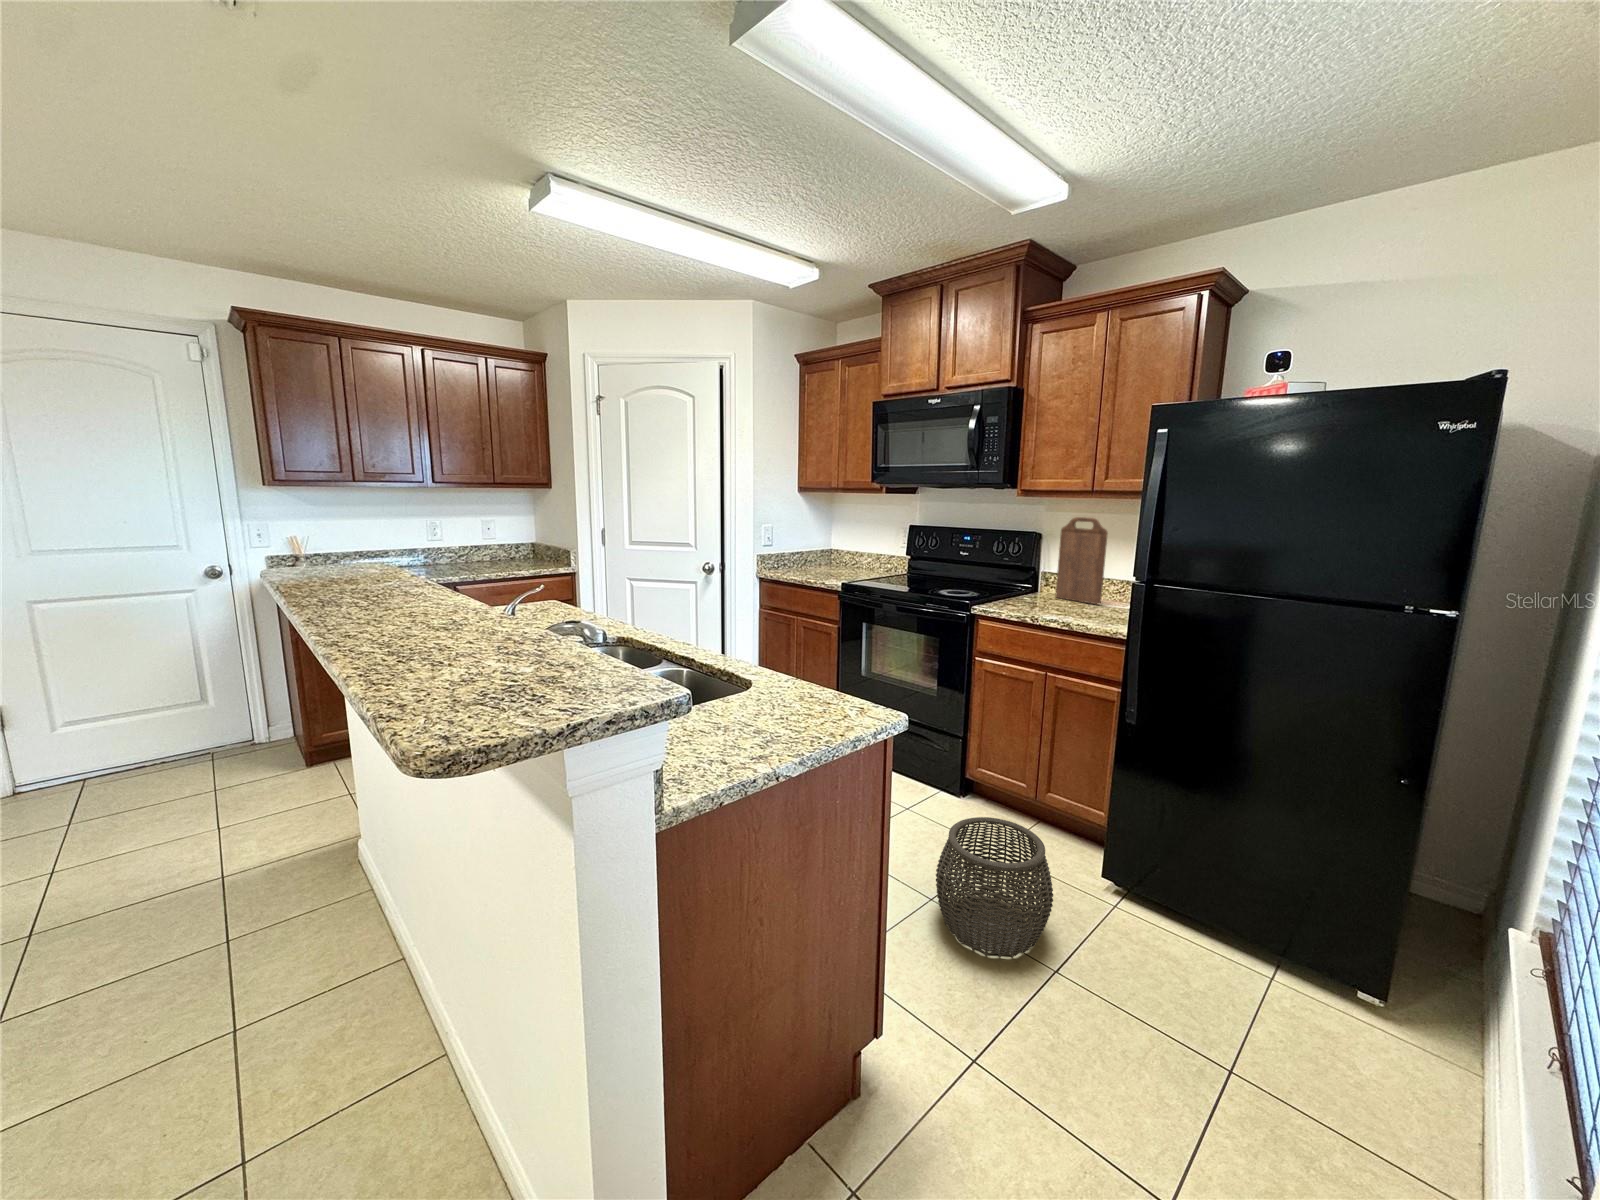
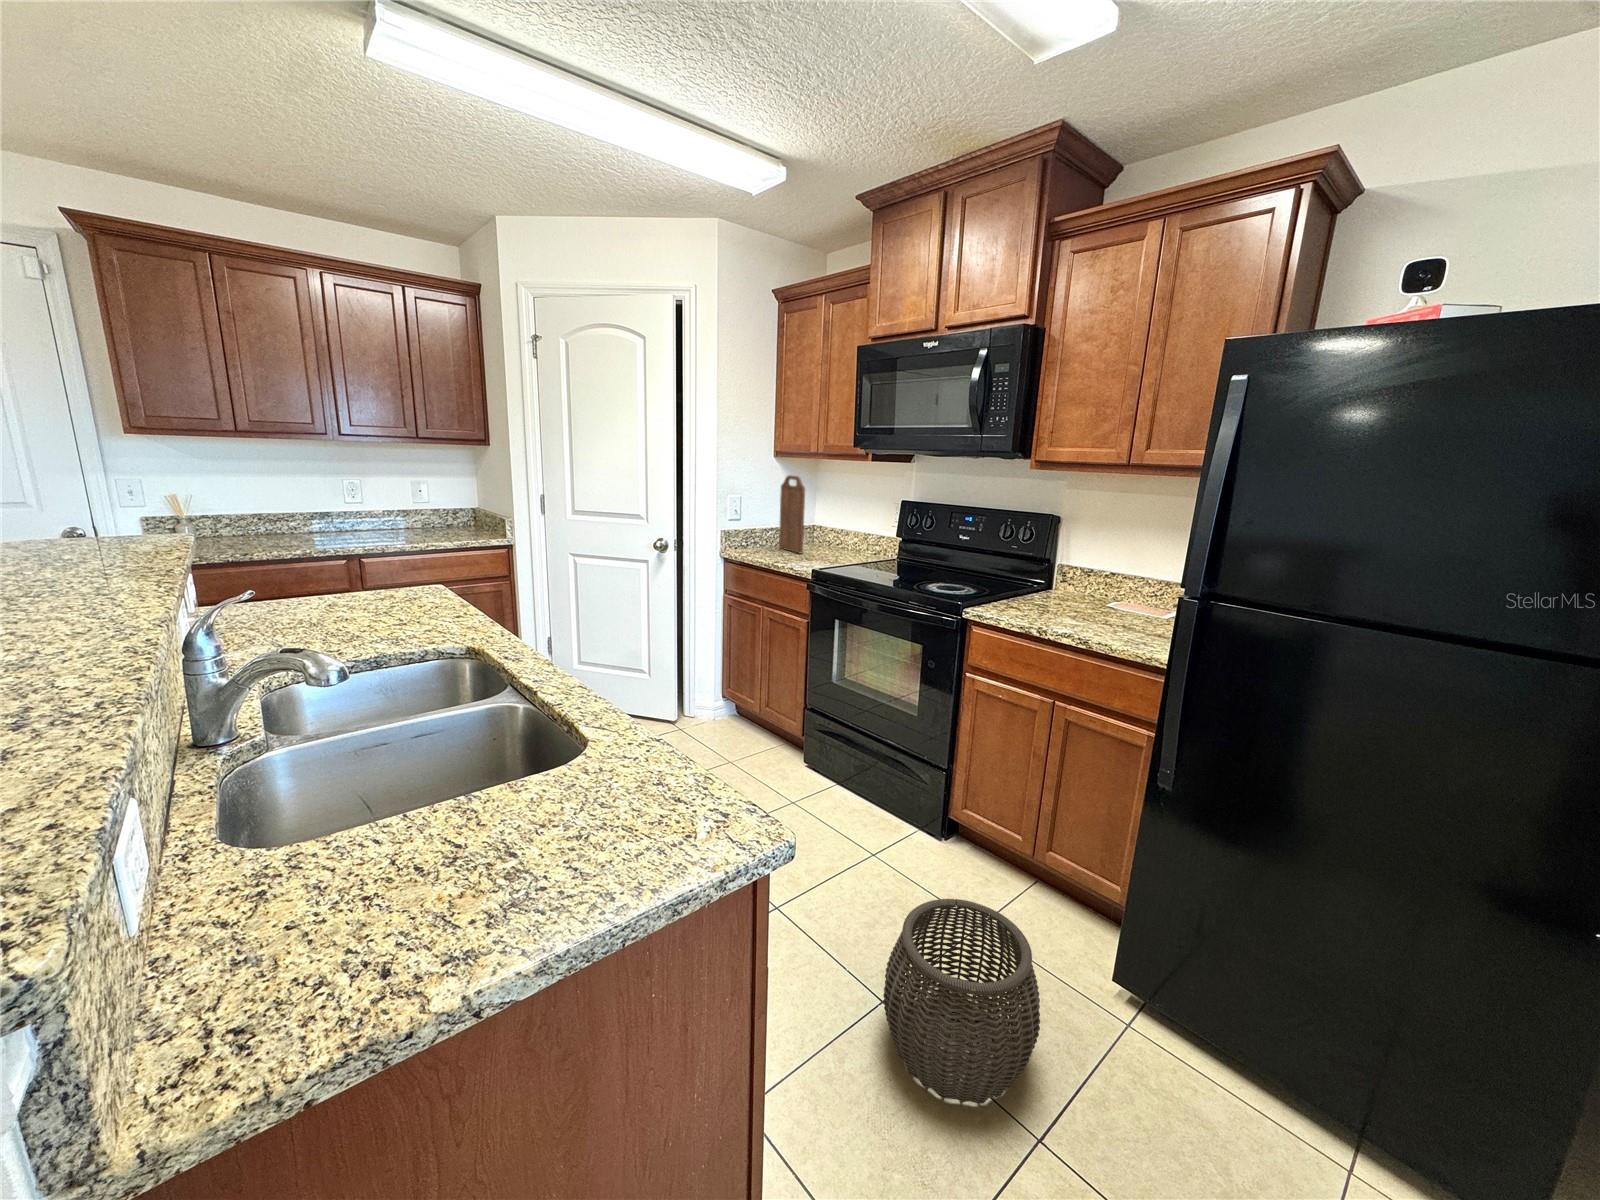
cutting board: present [1056,517,1108,605] -> present [779,475,805,554]

